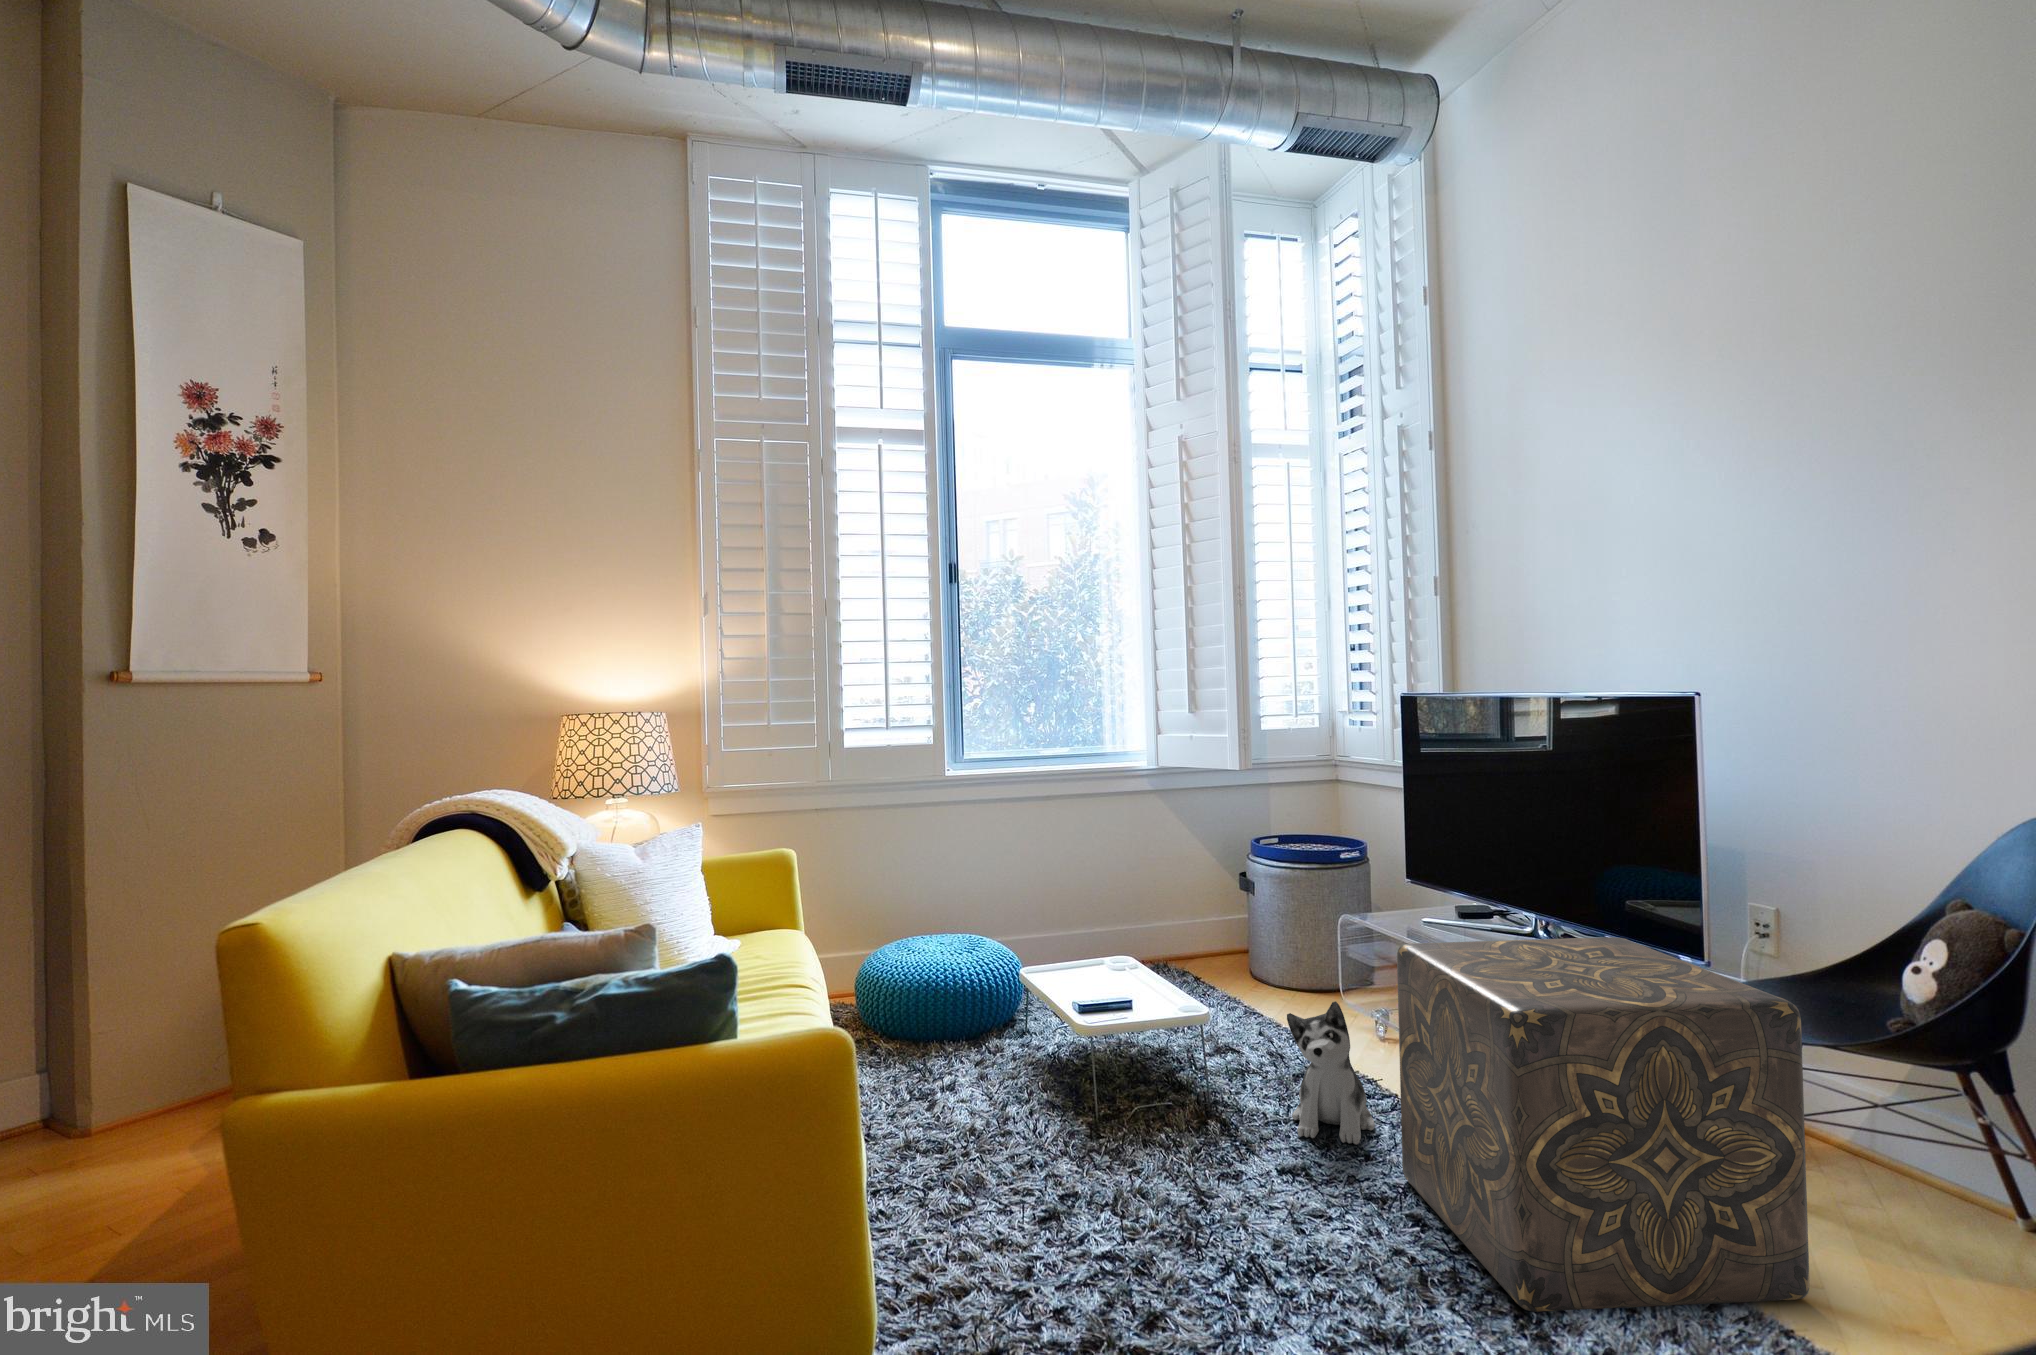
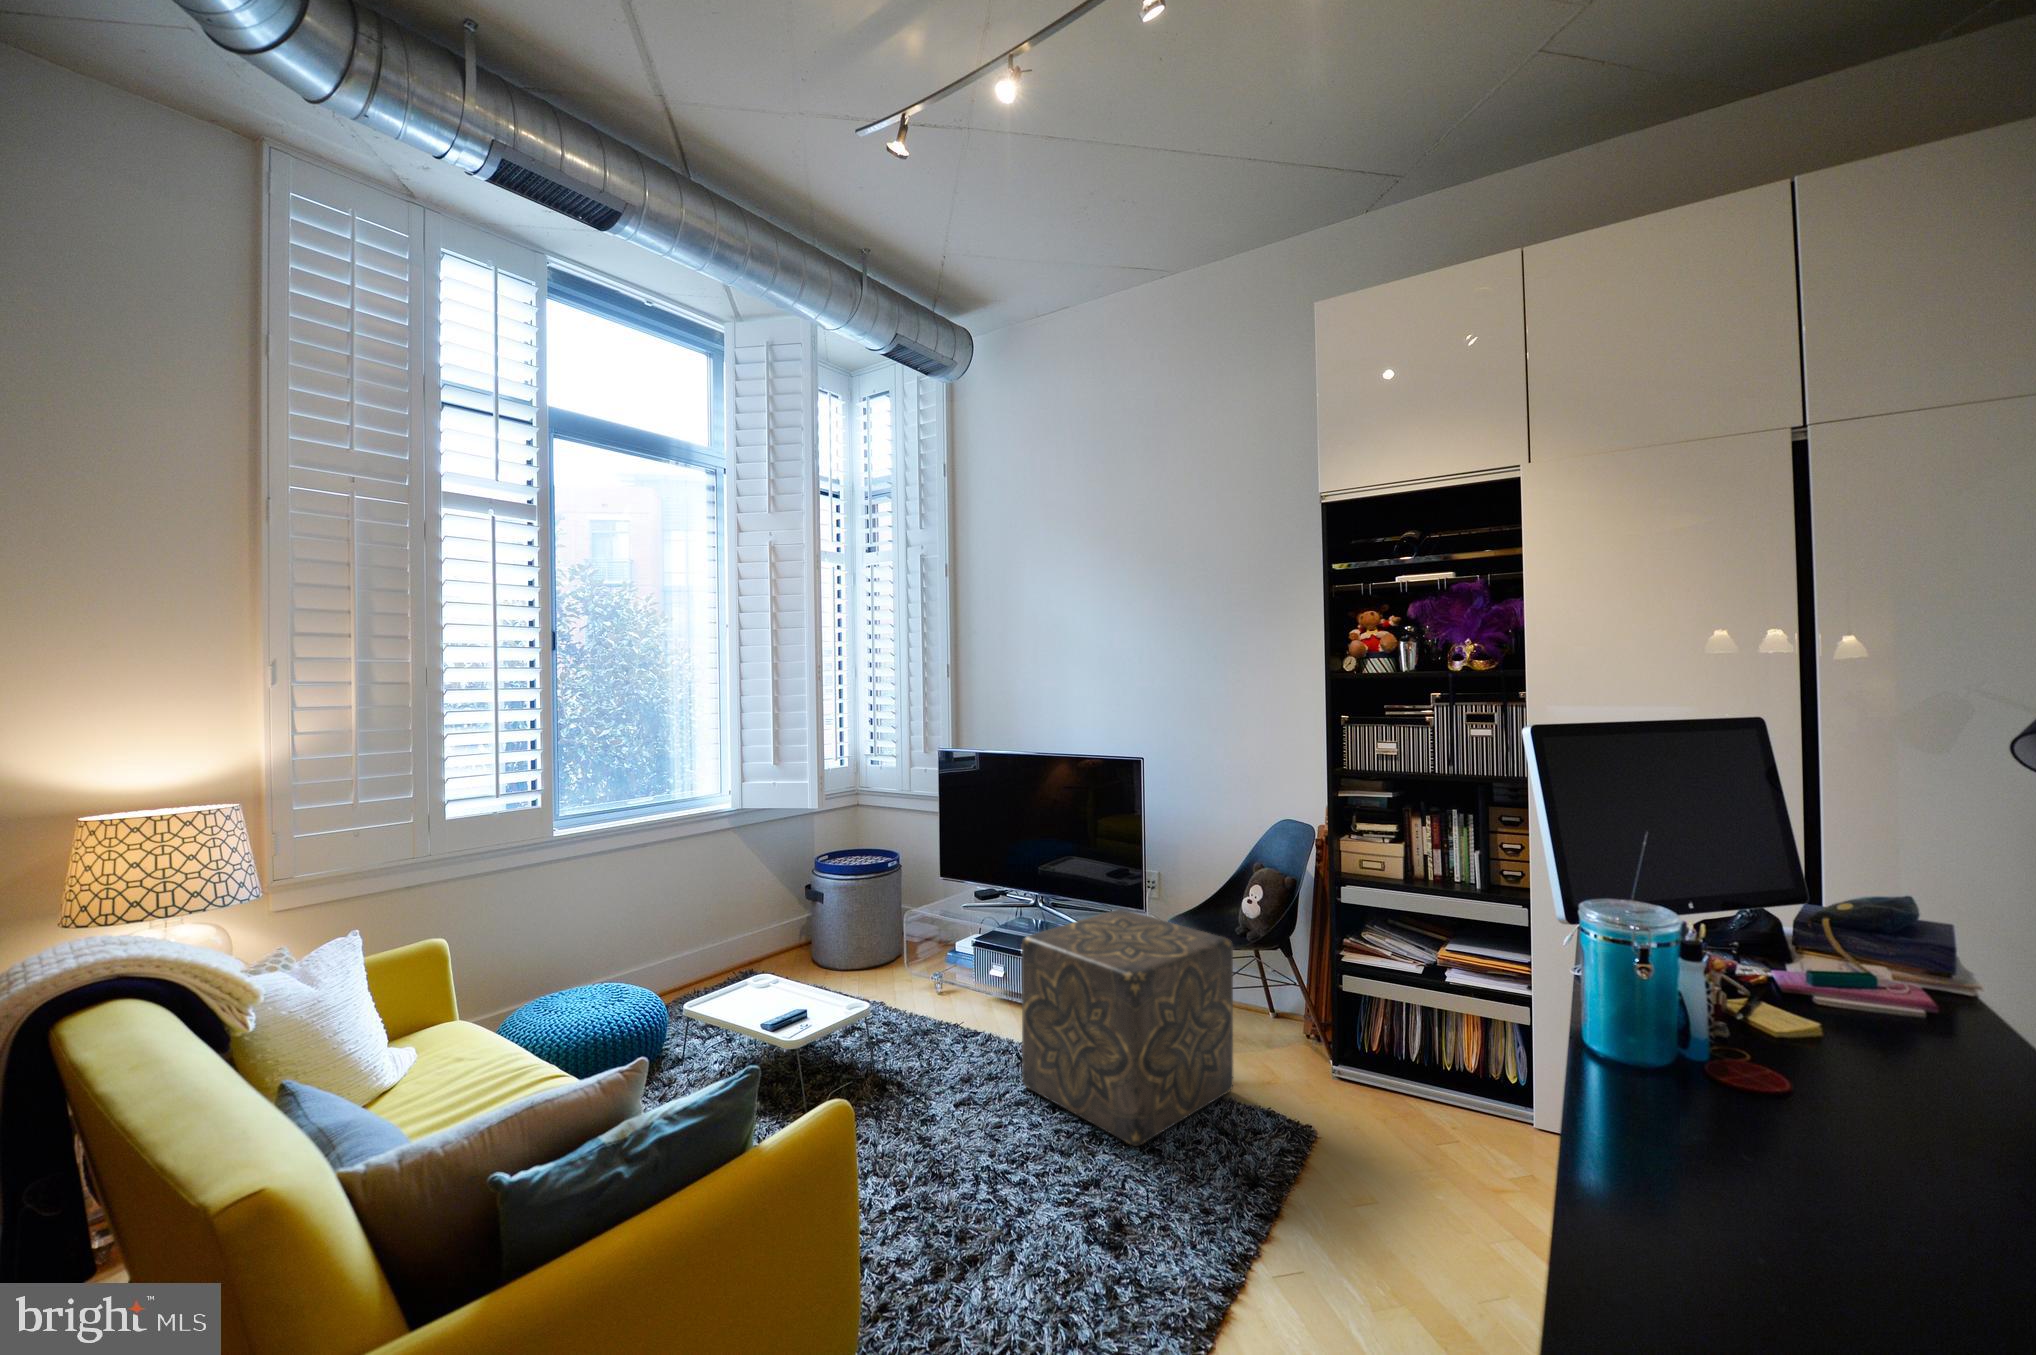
plush toy: present [1287,1001,1375,1145] -> none [930,979,984,1078]

